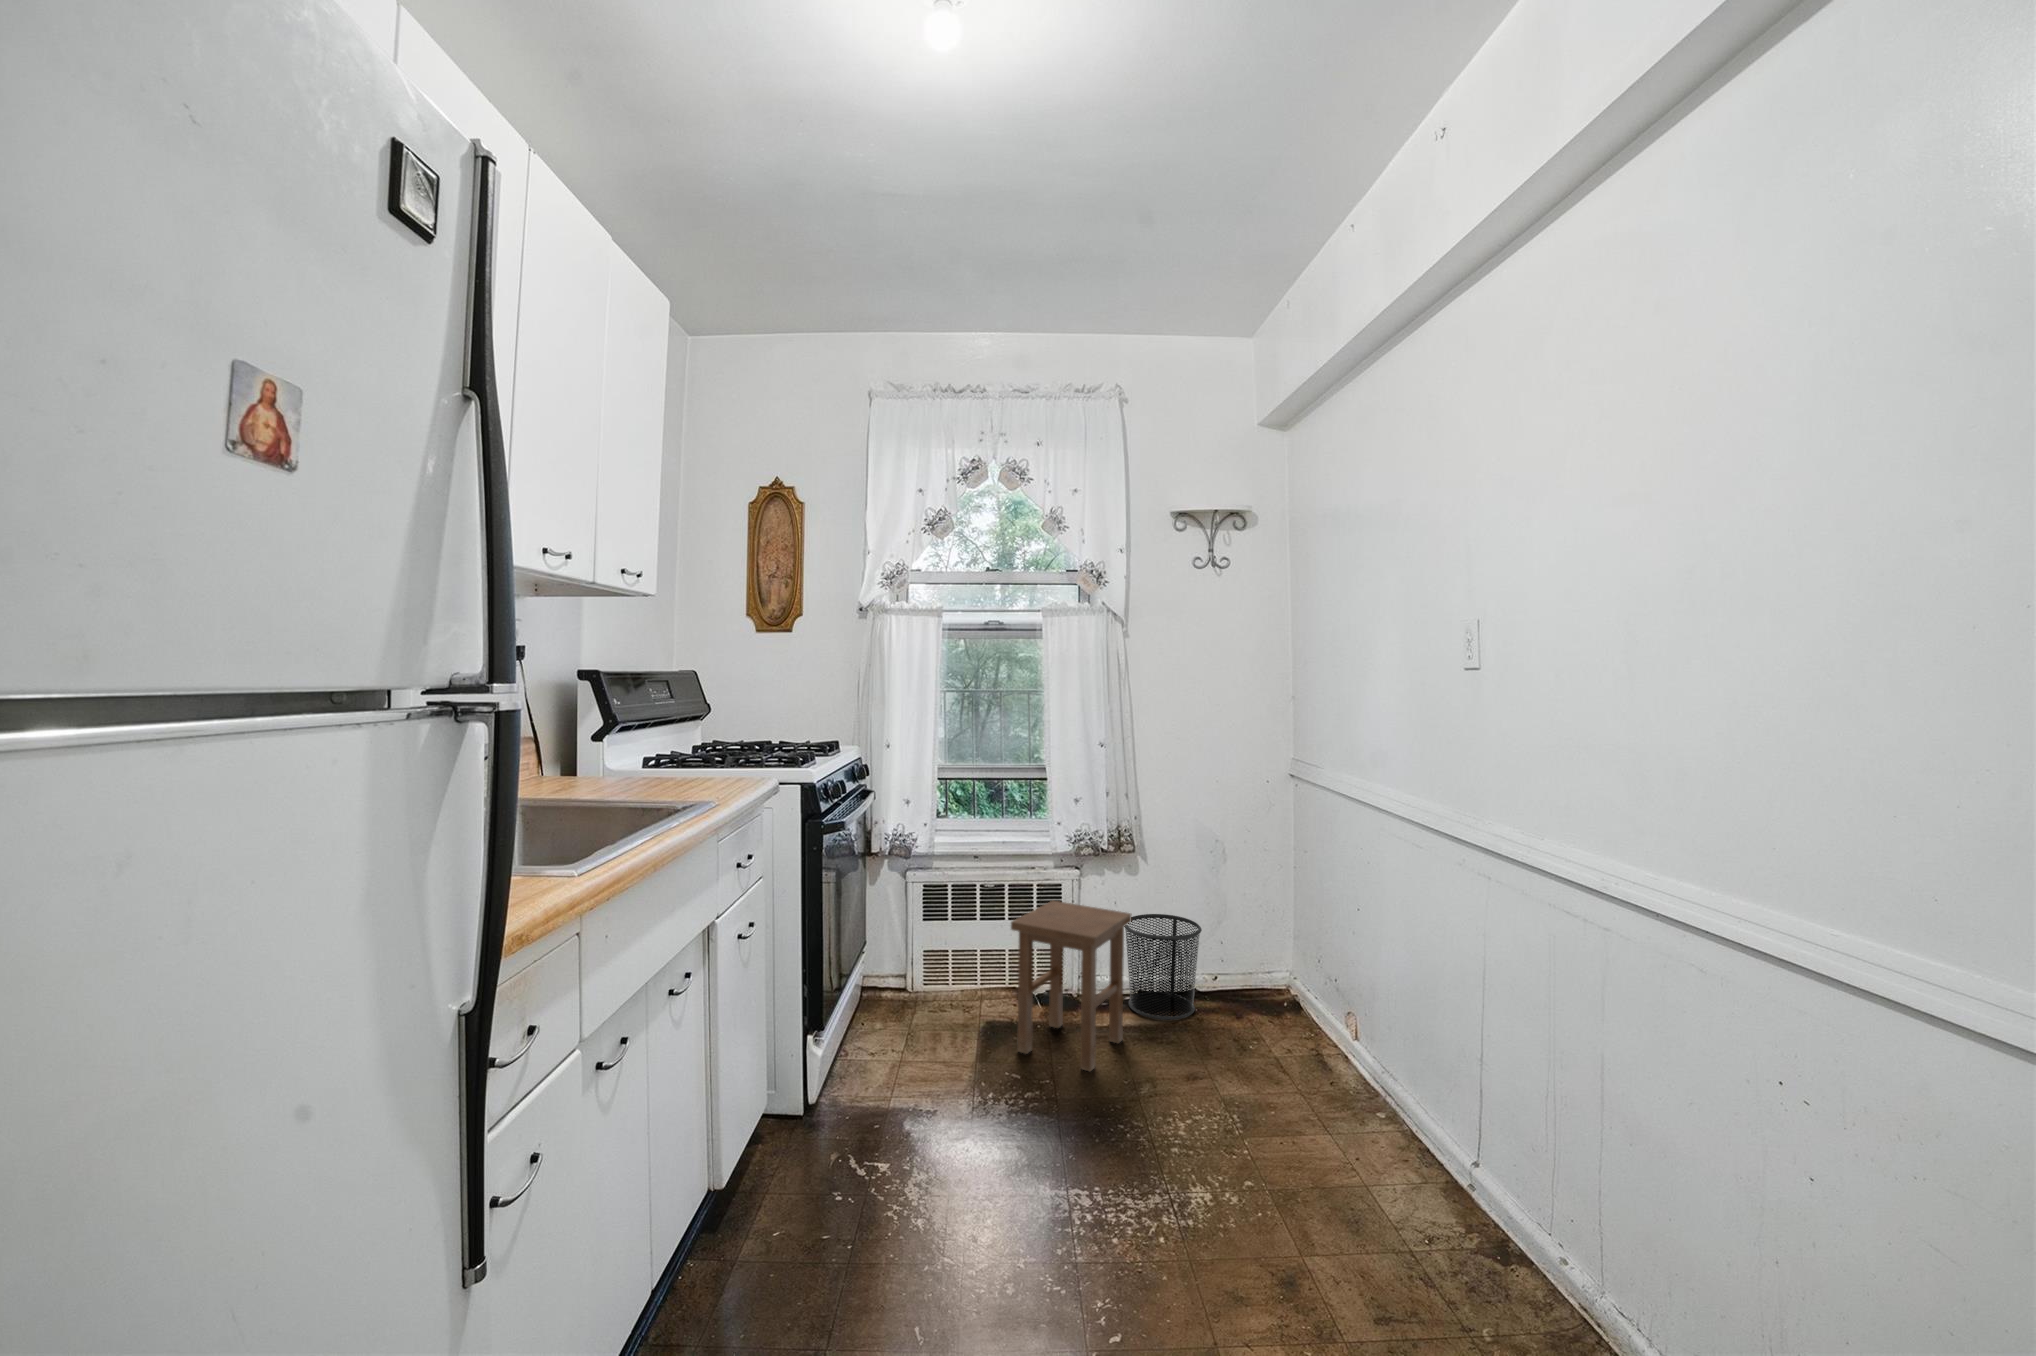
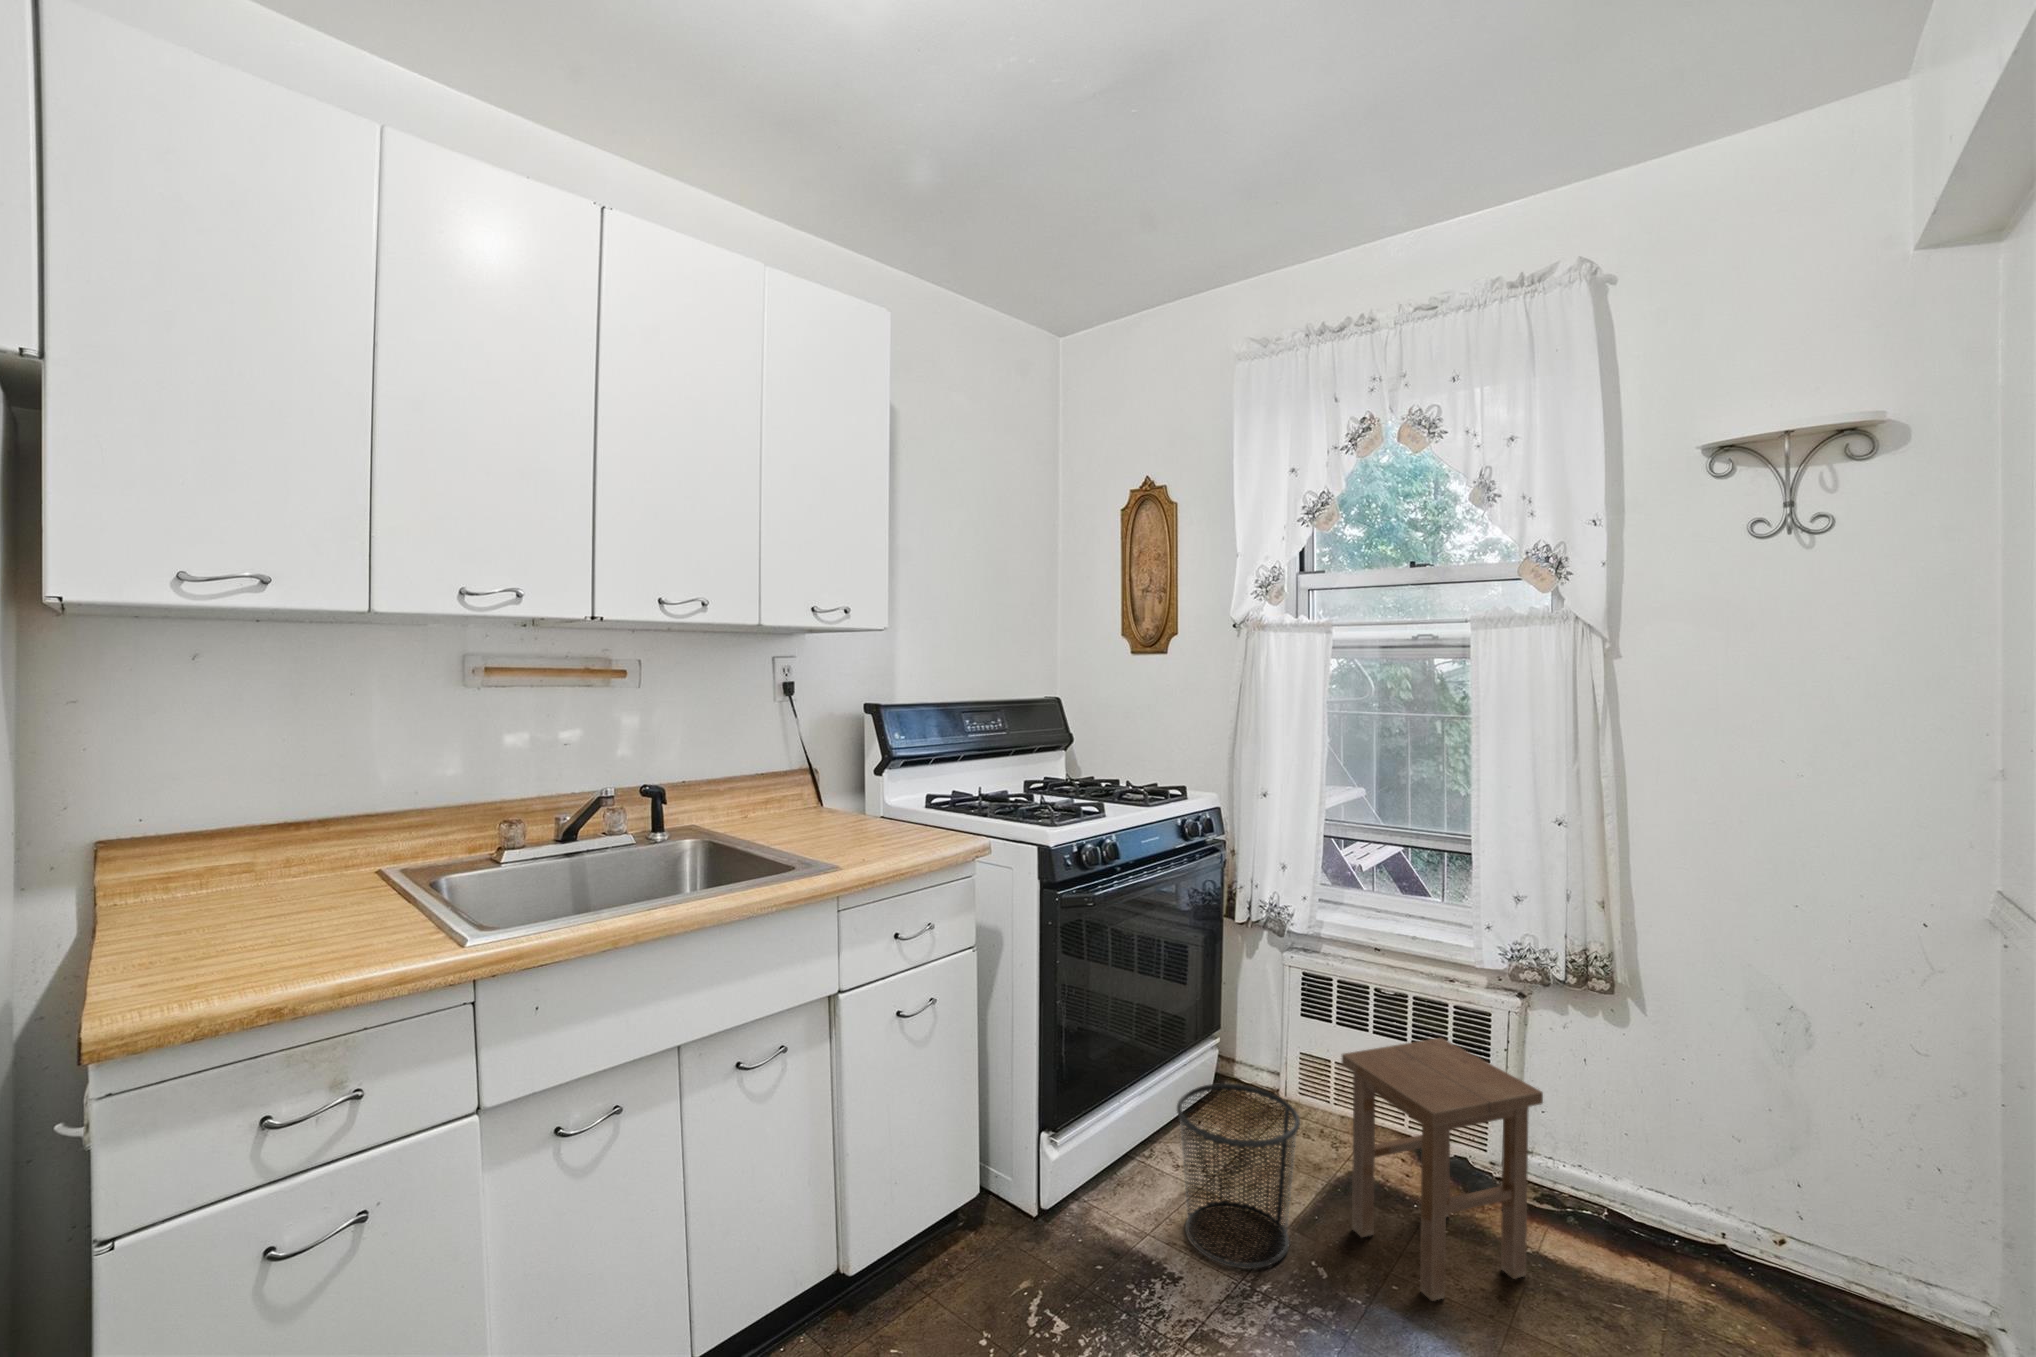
waste bin: present [1124,914,1202,1020] -> present [1177,1083,1300,1269]

